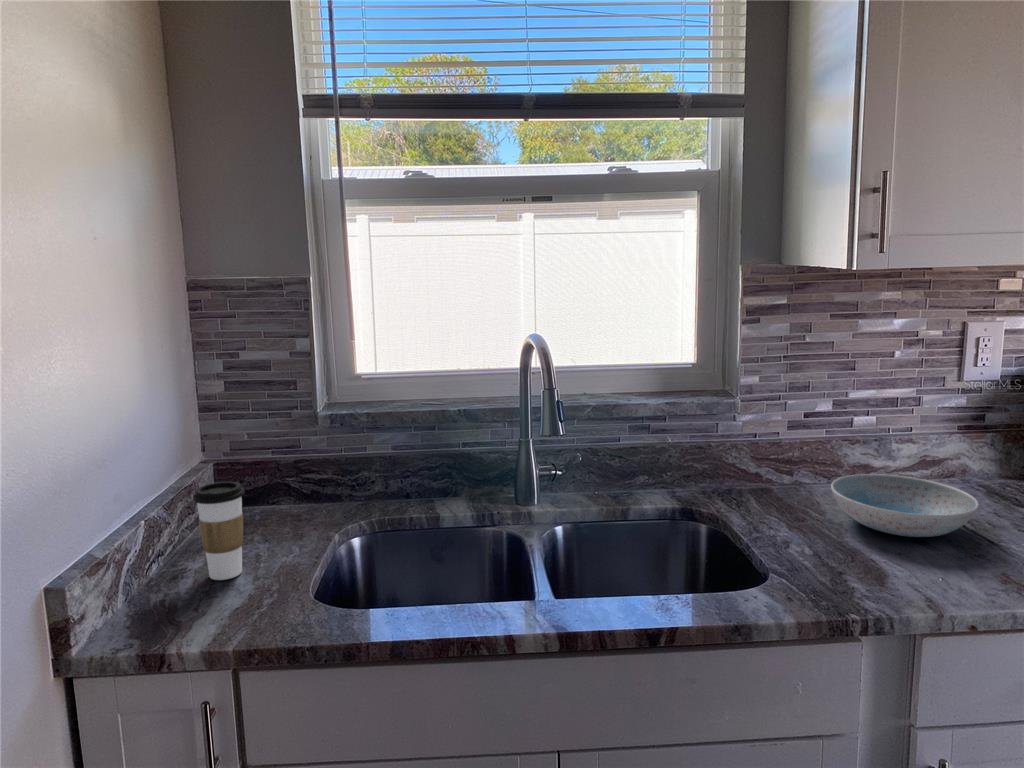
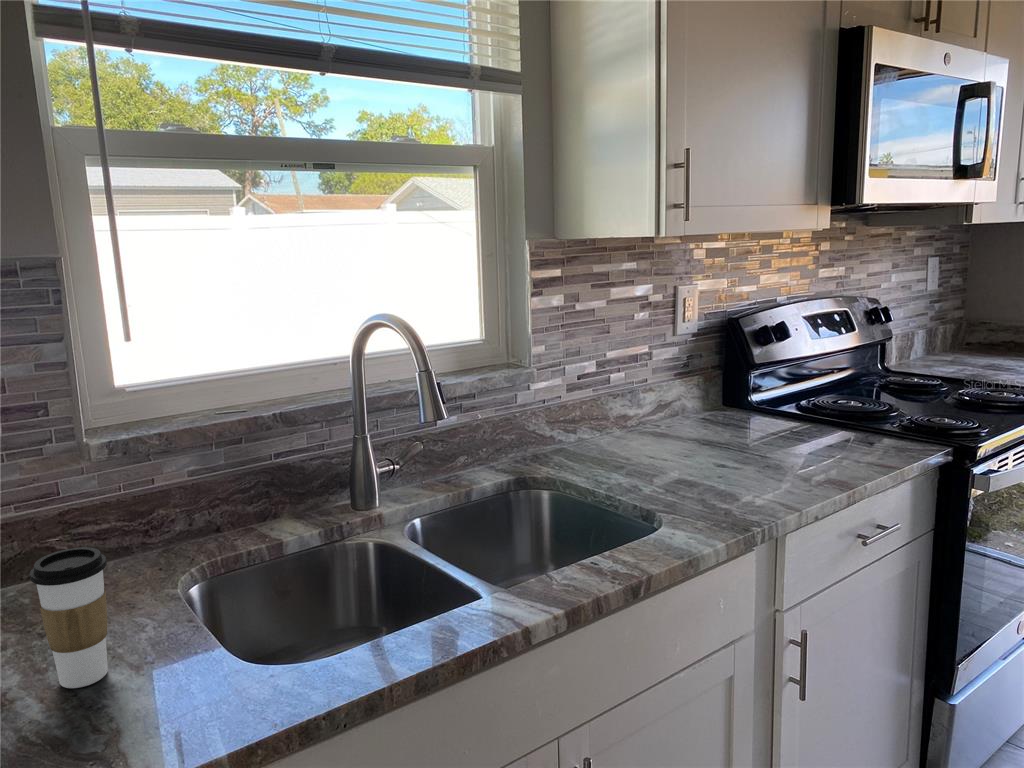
dish: present [831,474,979,537] -> none [630,418,738,465]

